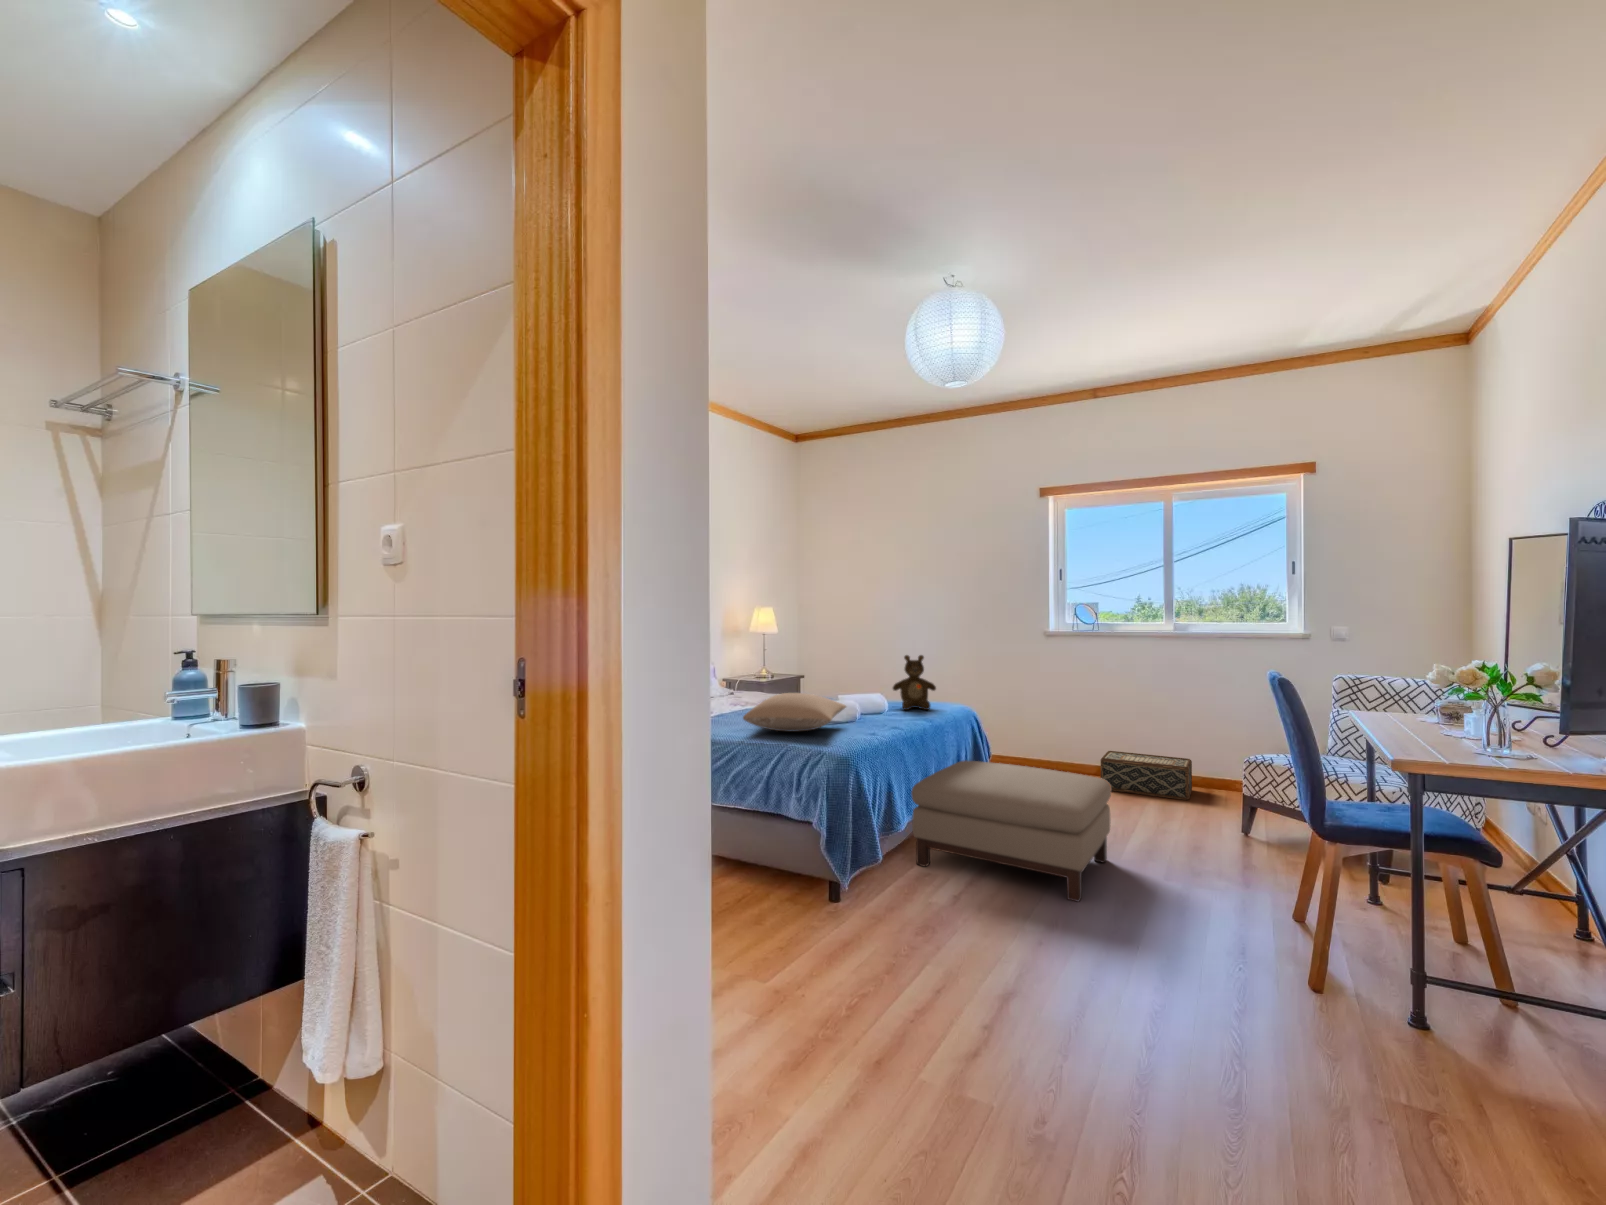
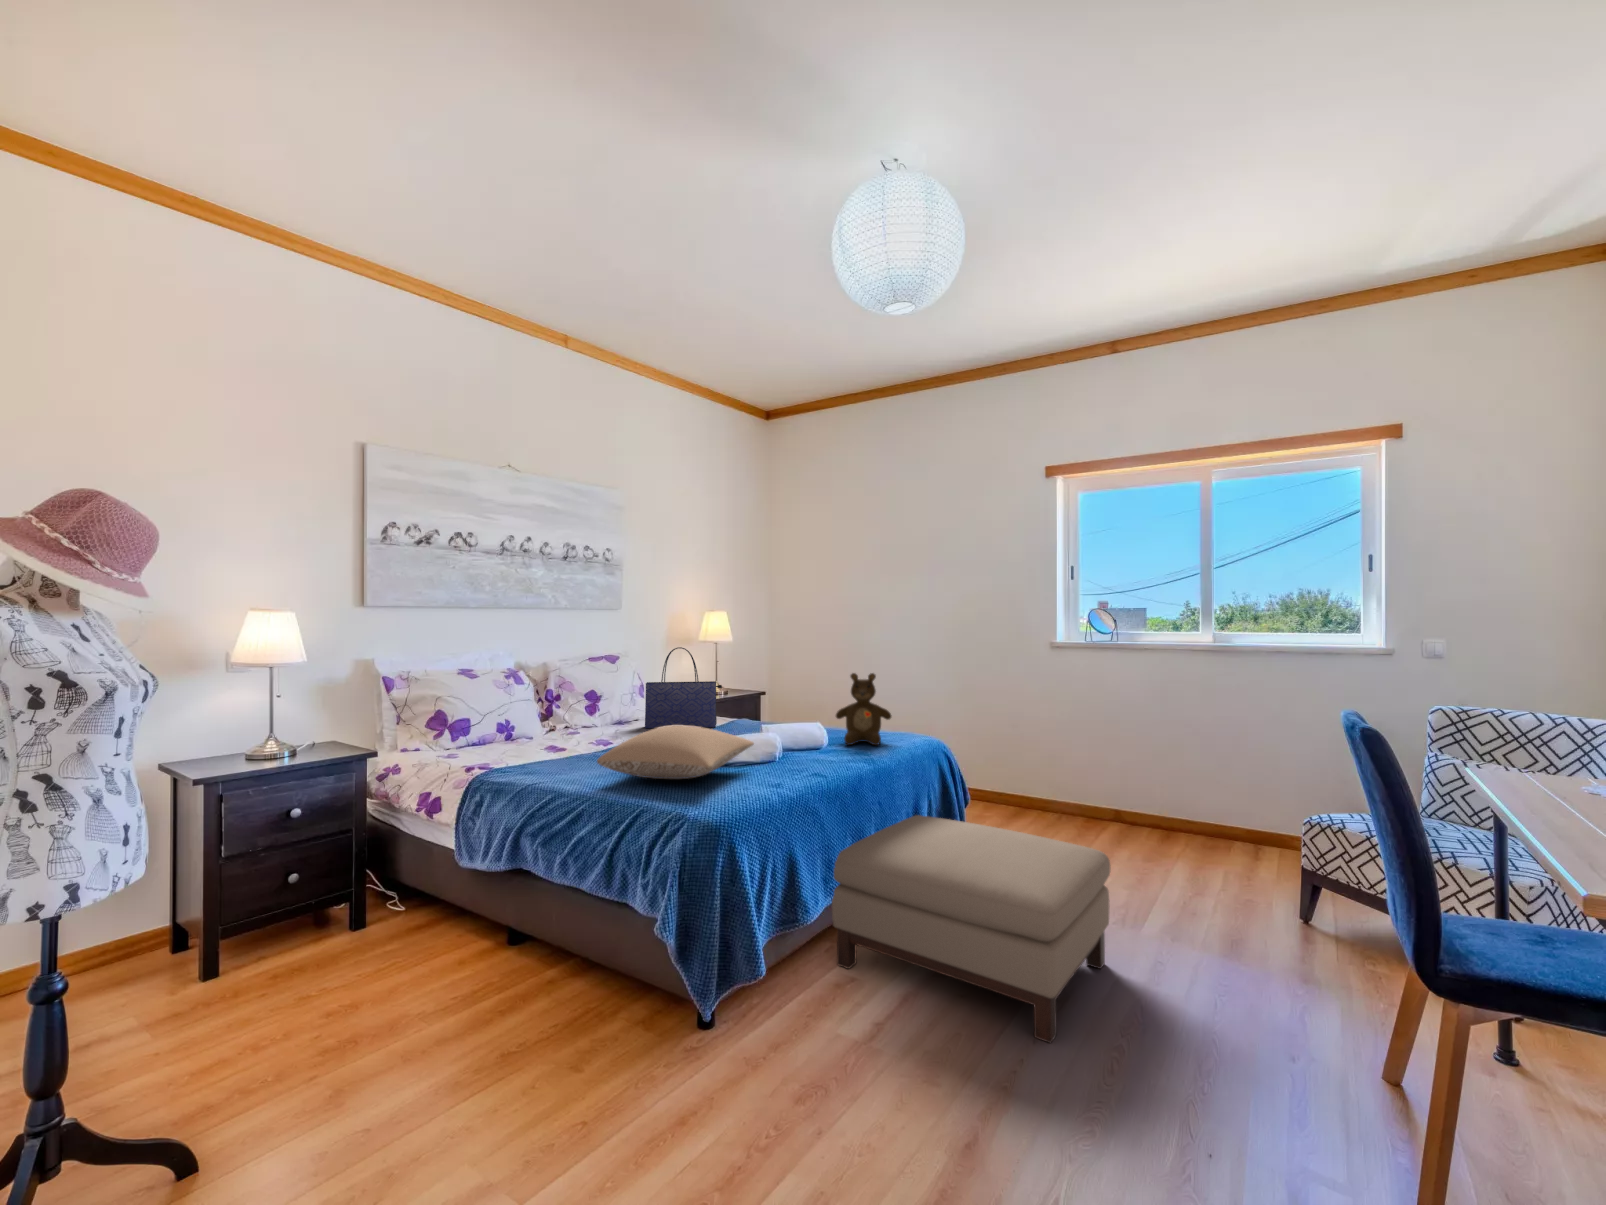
tote bag: none [732,636,793,701] -> present [645,647,722,728]
woven basket: present [1101,751,1192,800] -> none [1115,794,1235,864]

